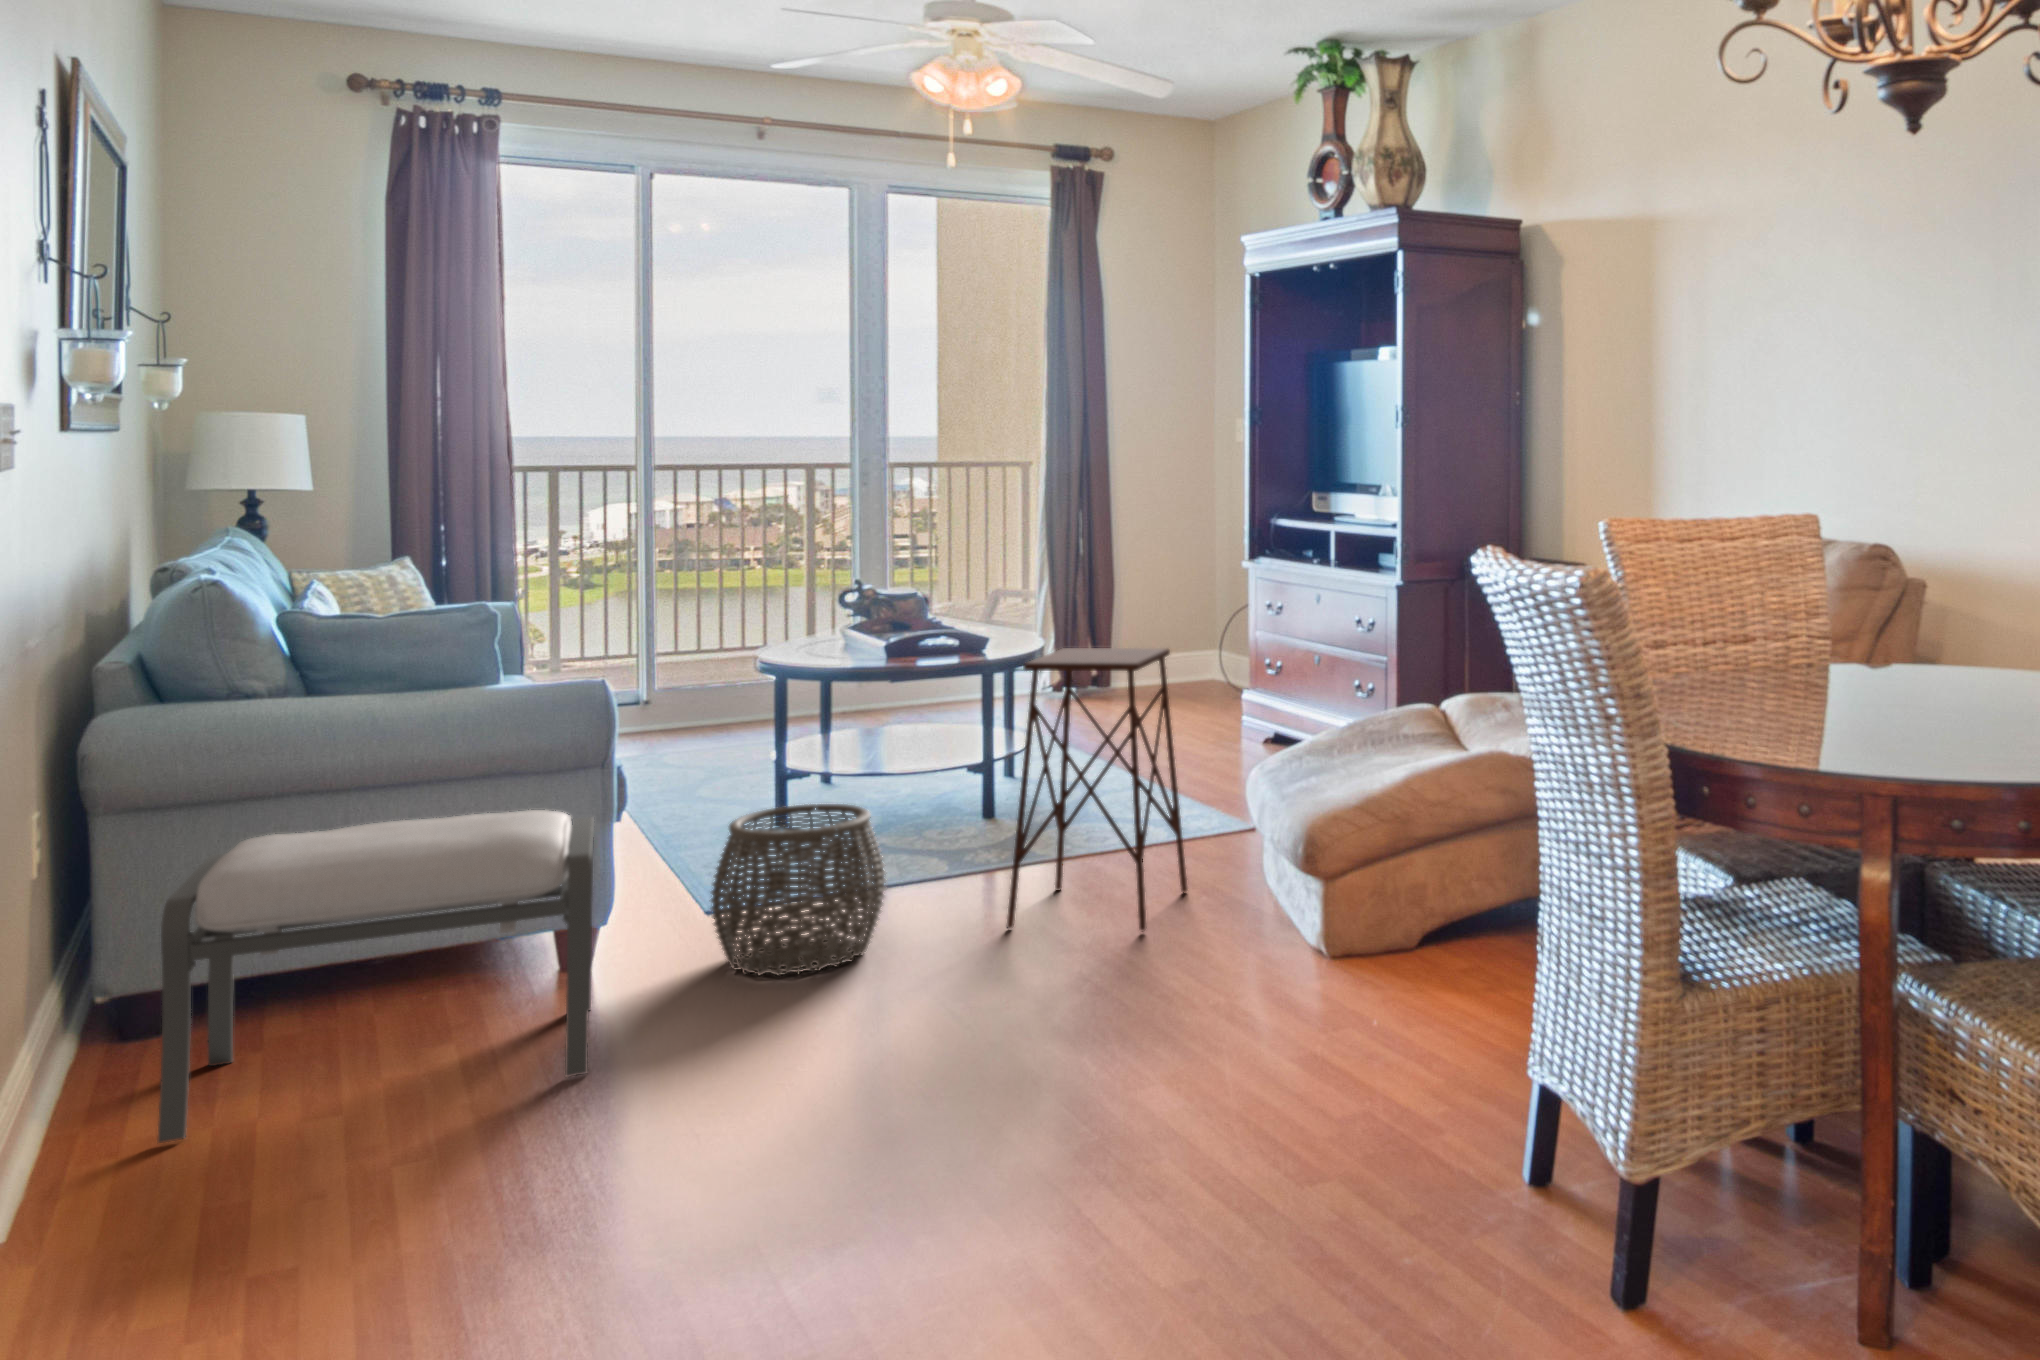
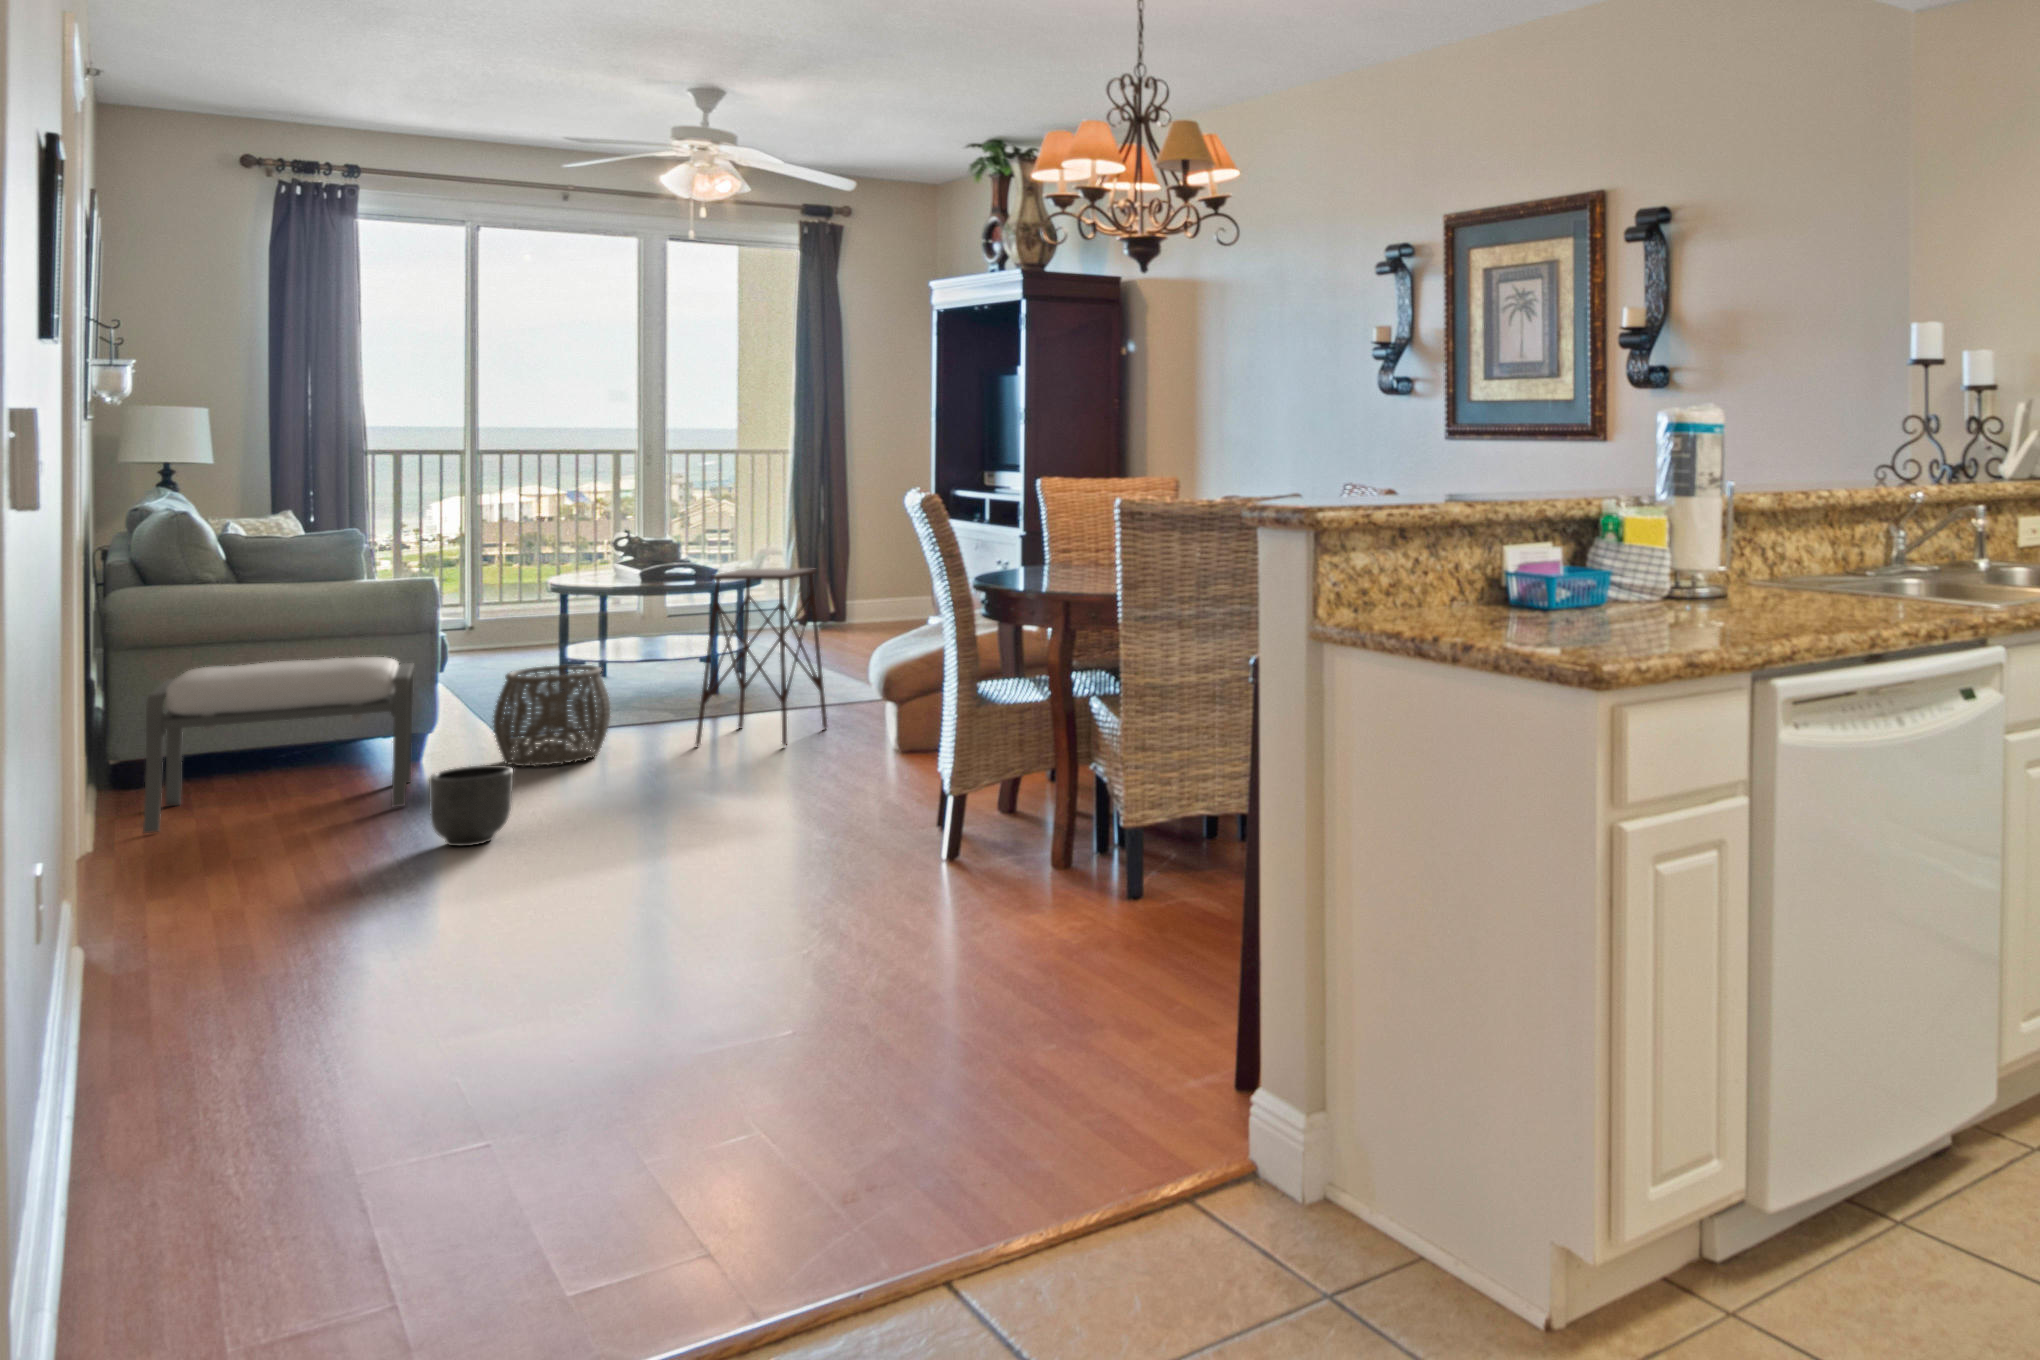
planter: none [635,1032,776,1195] -> present [429,765,513,846]

